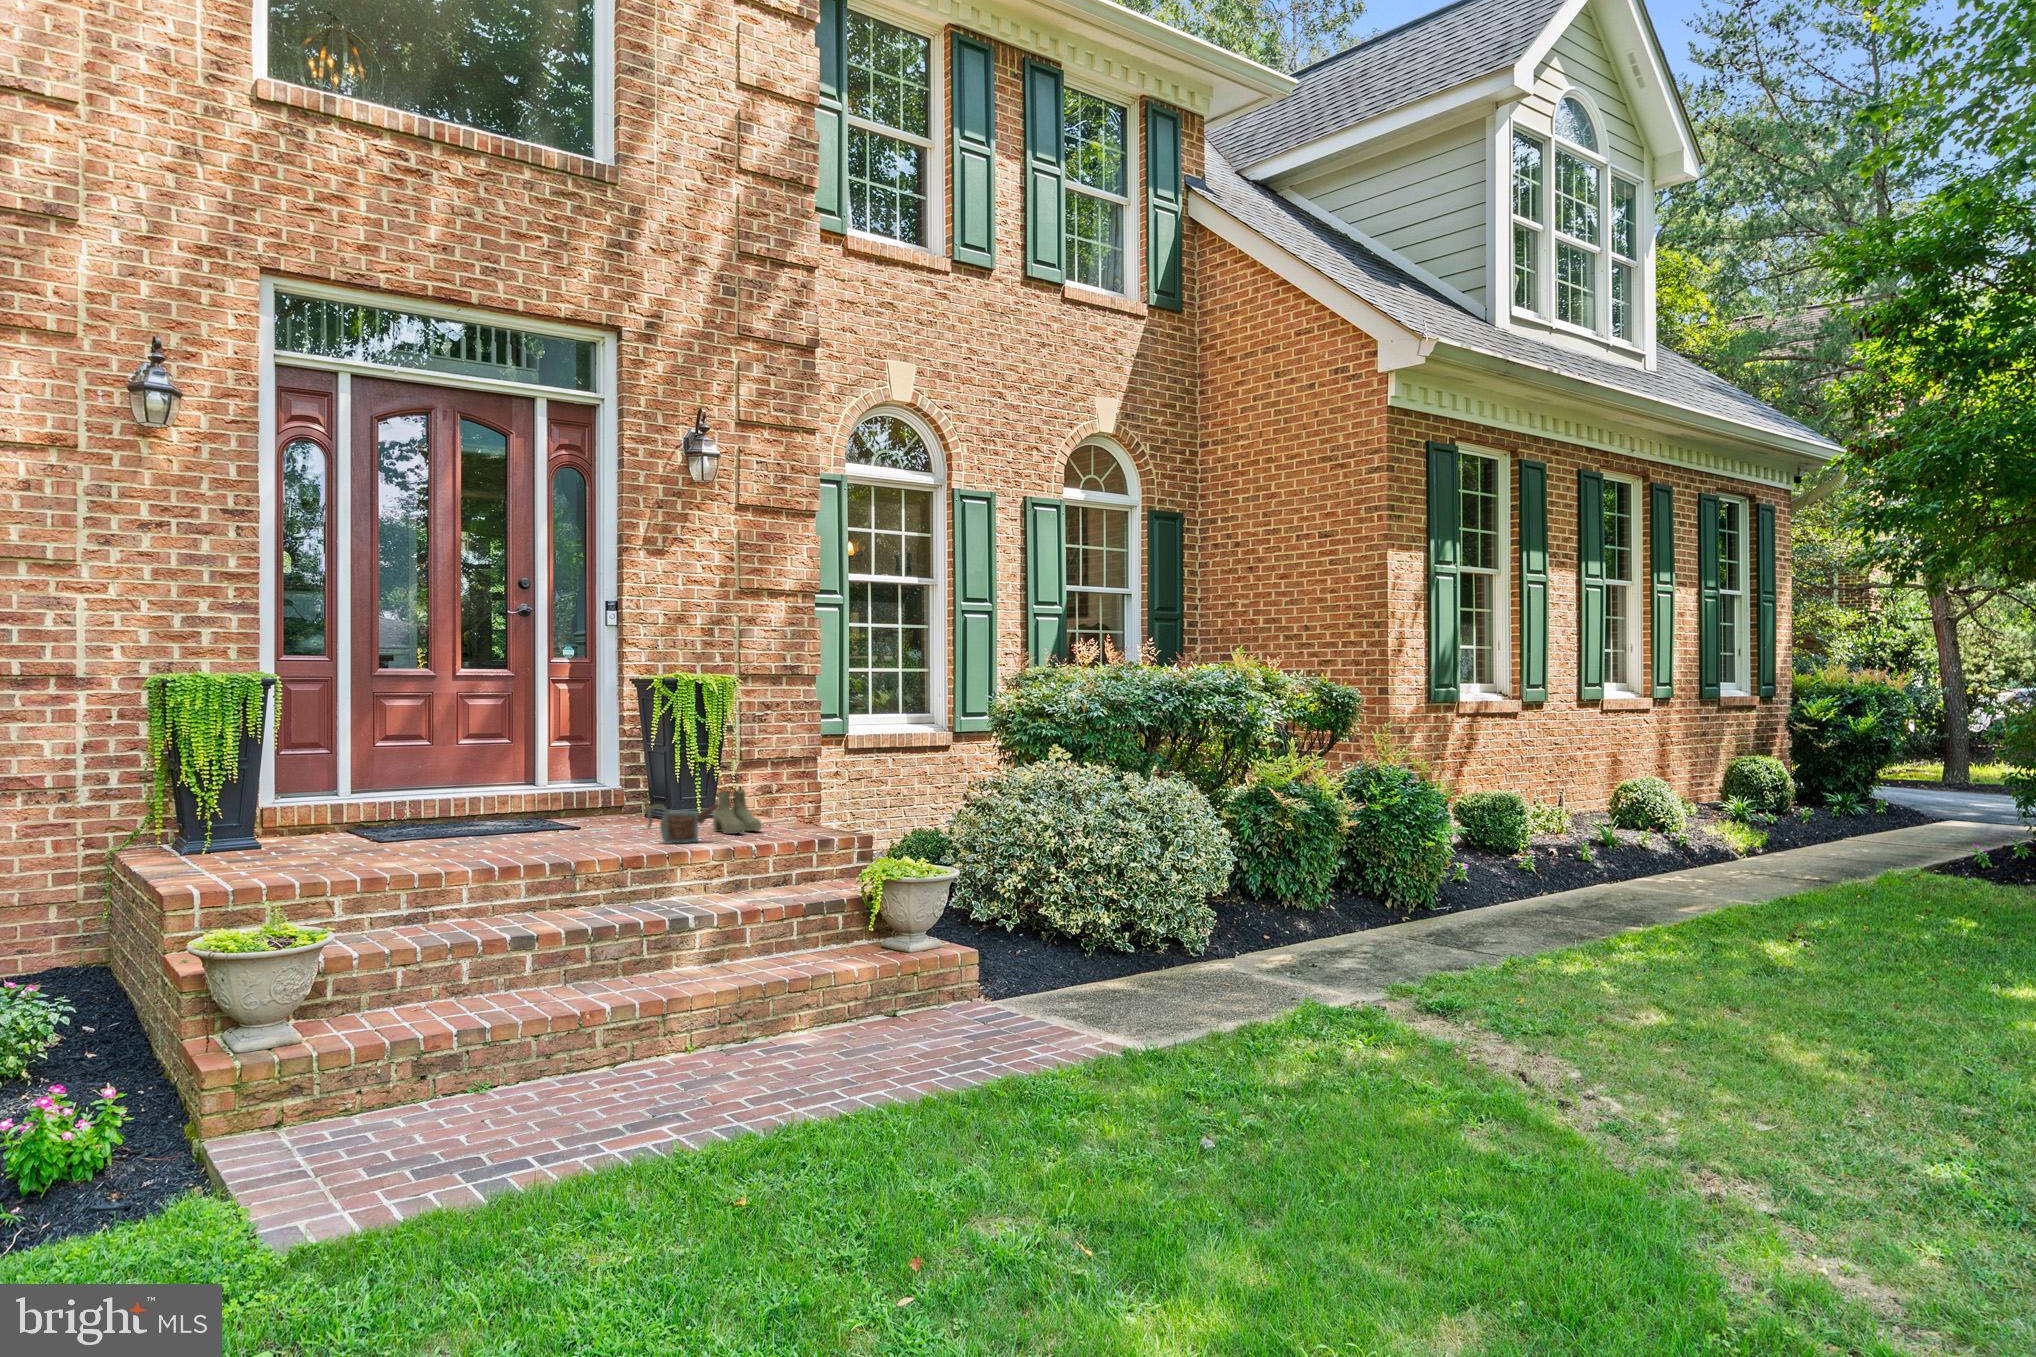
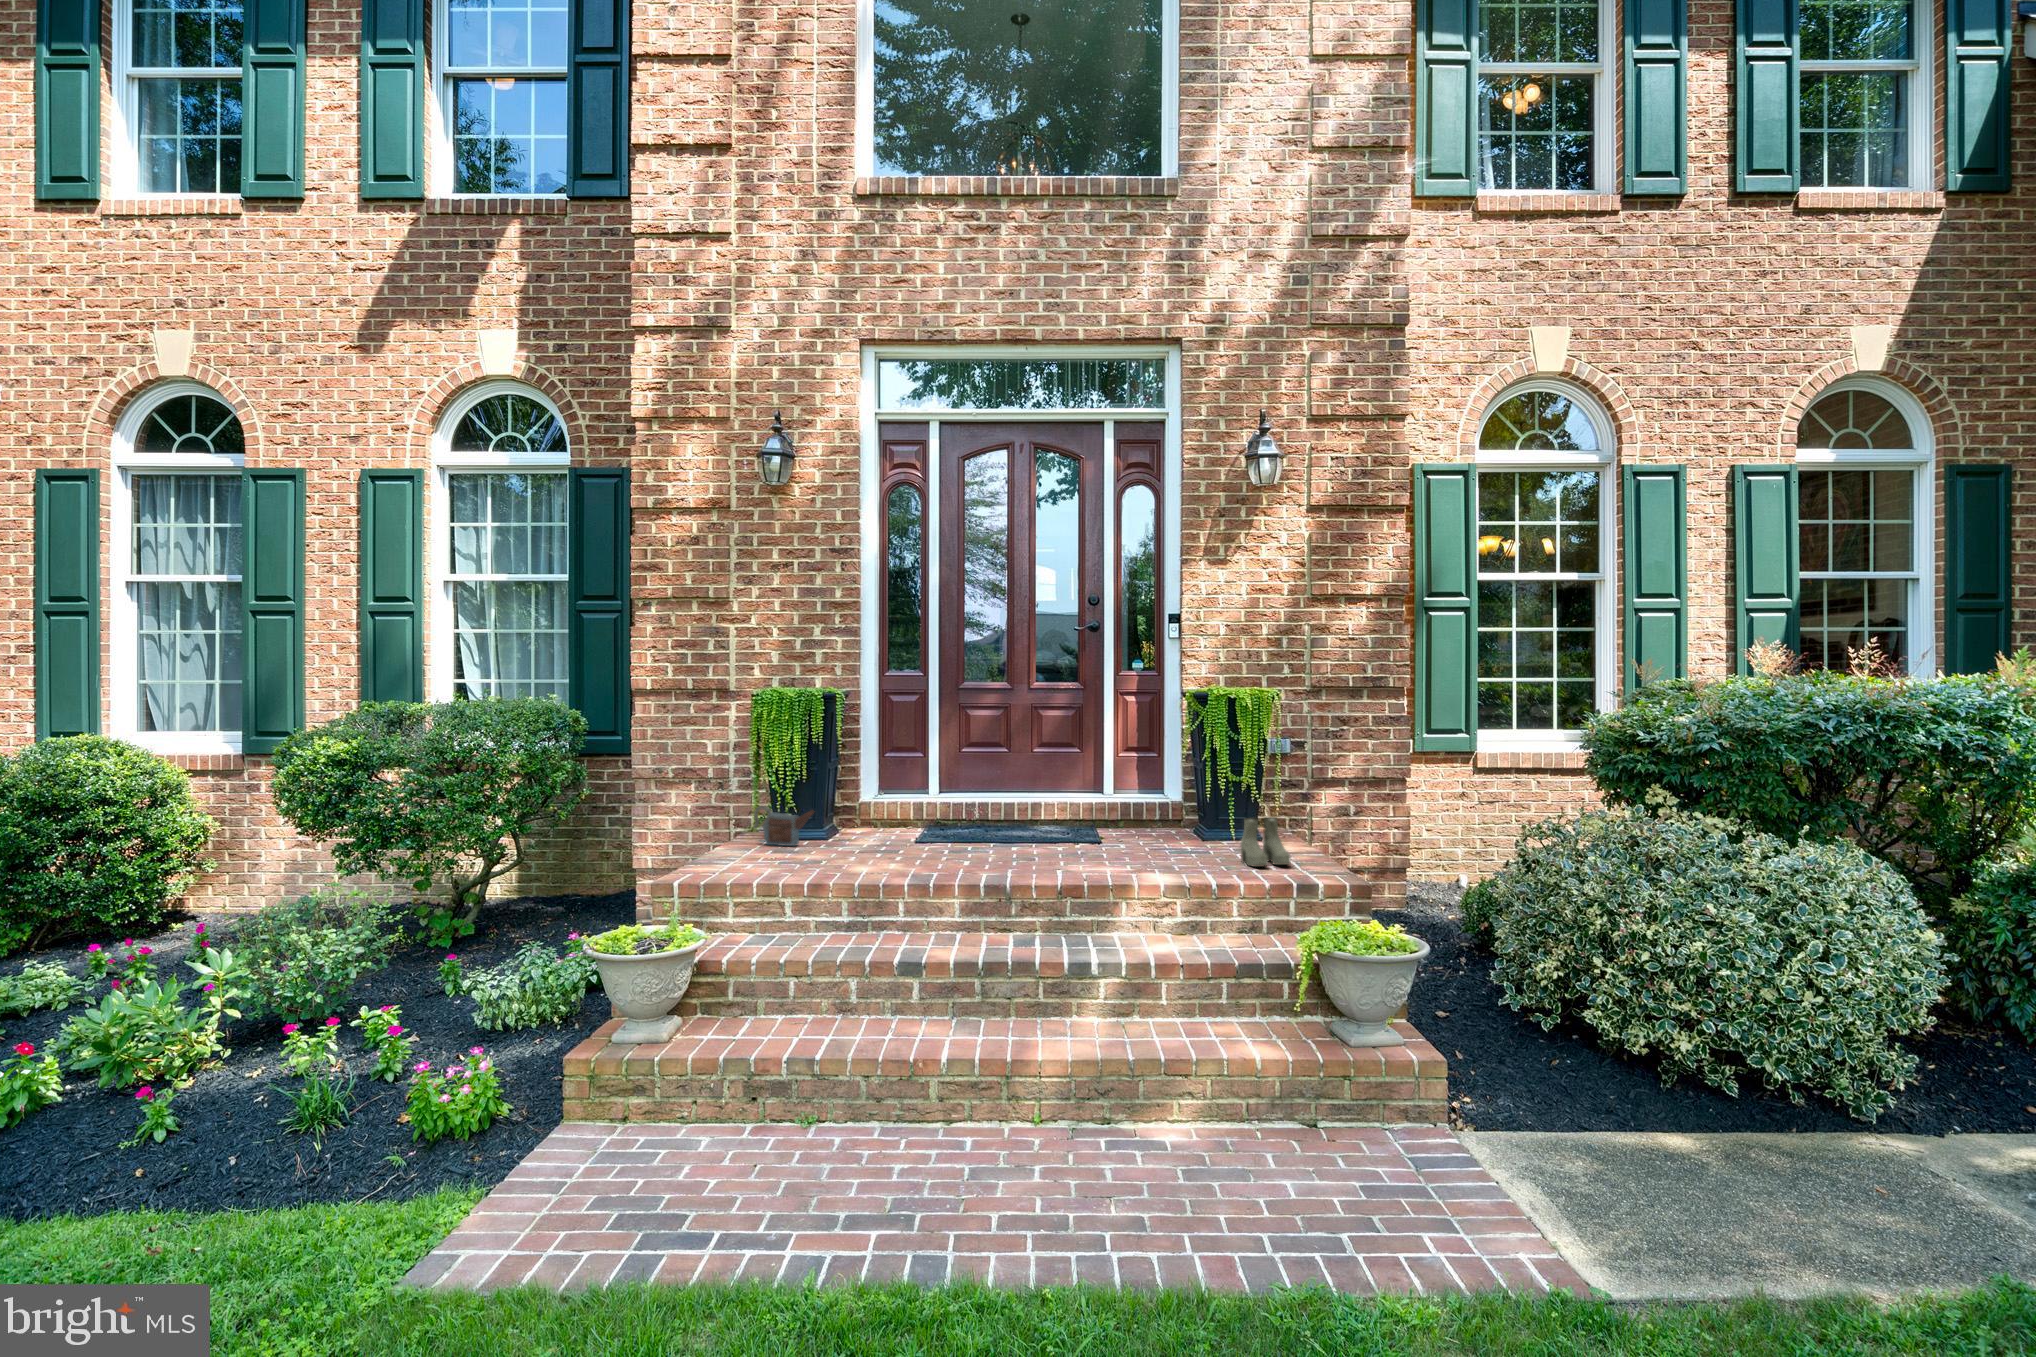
watering can: present [647,804,718,844] -> present [754,806,815,846]

